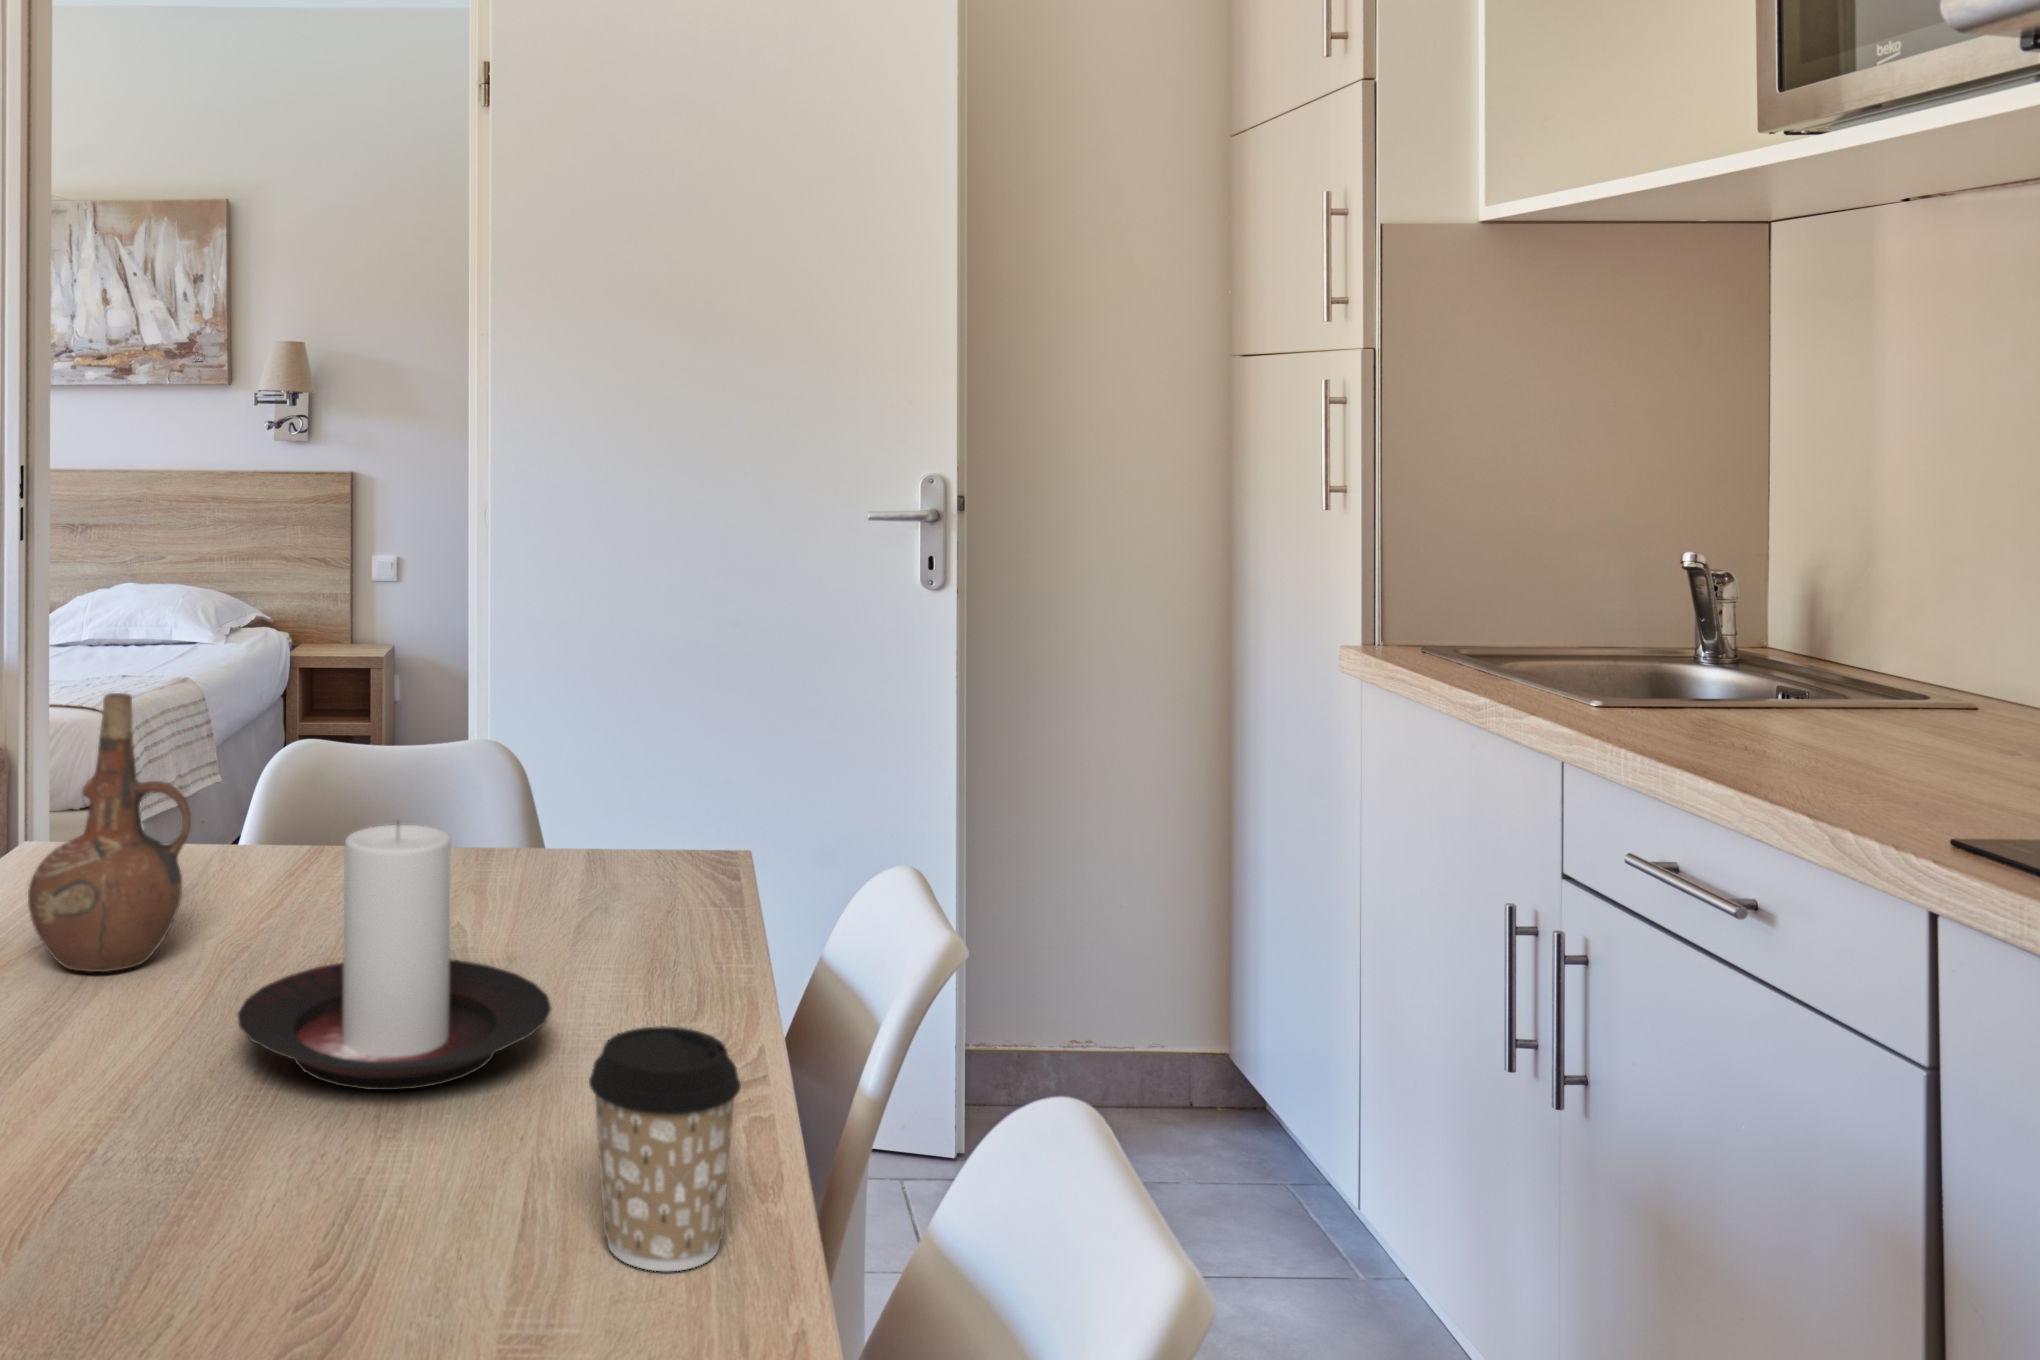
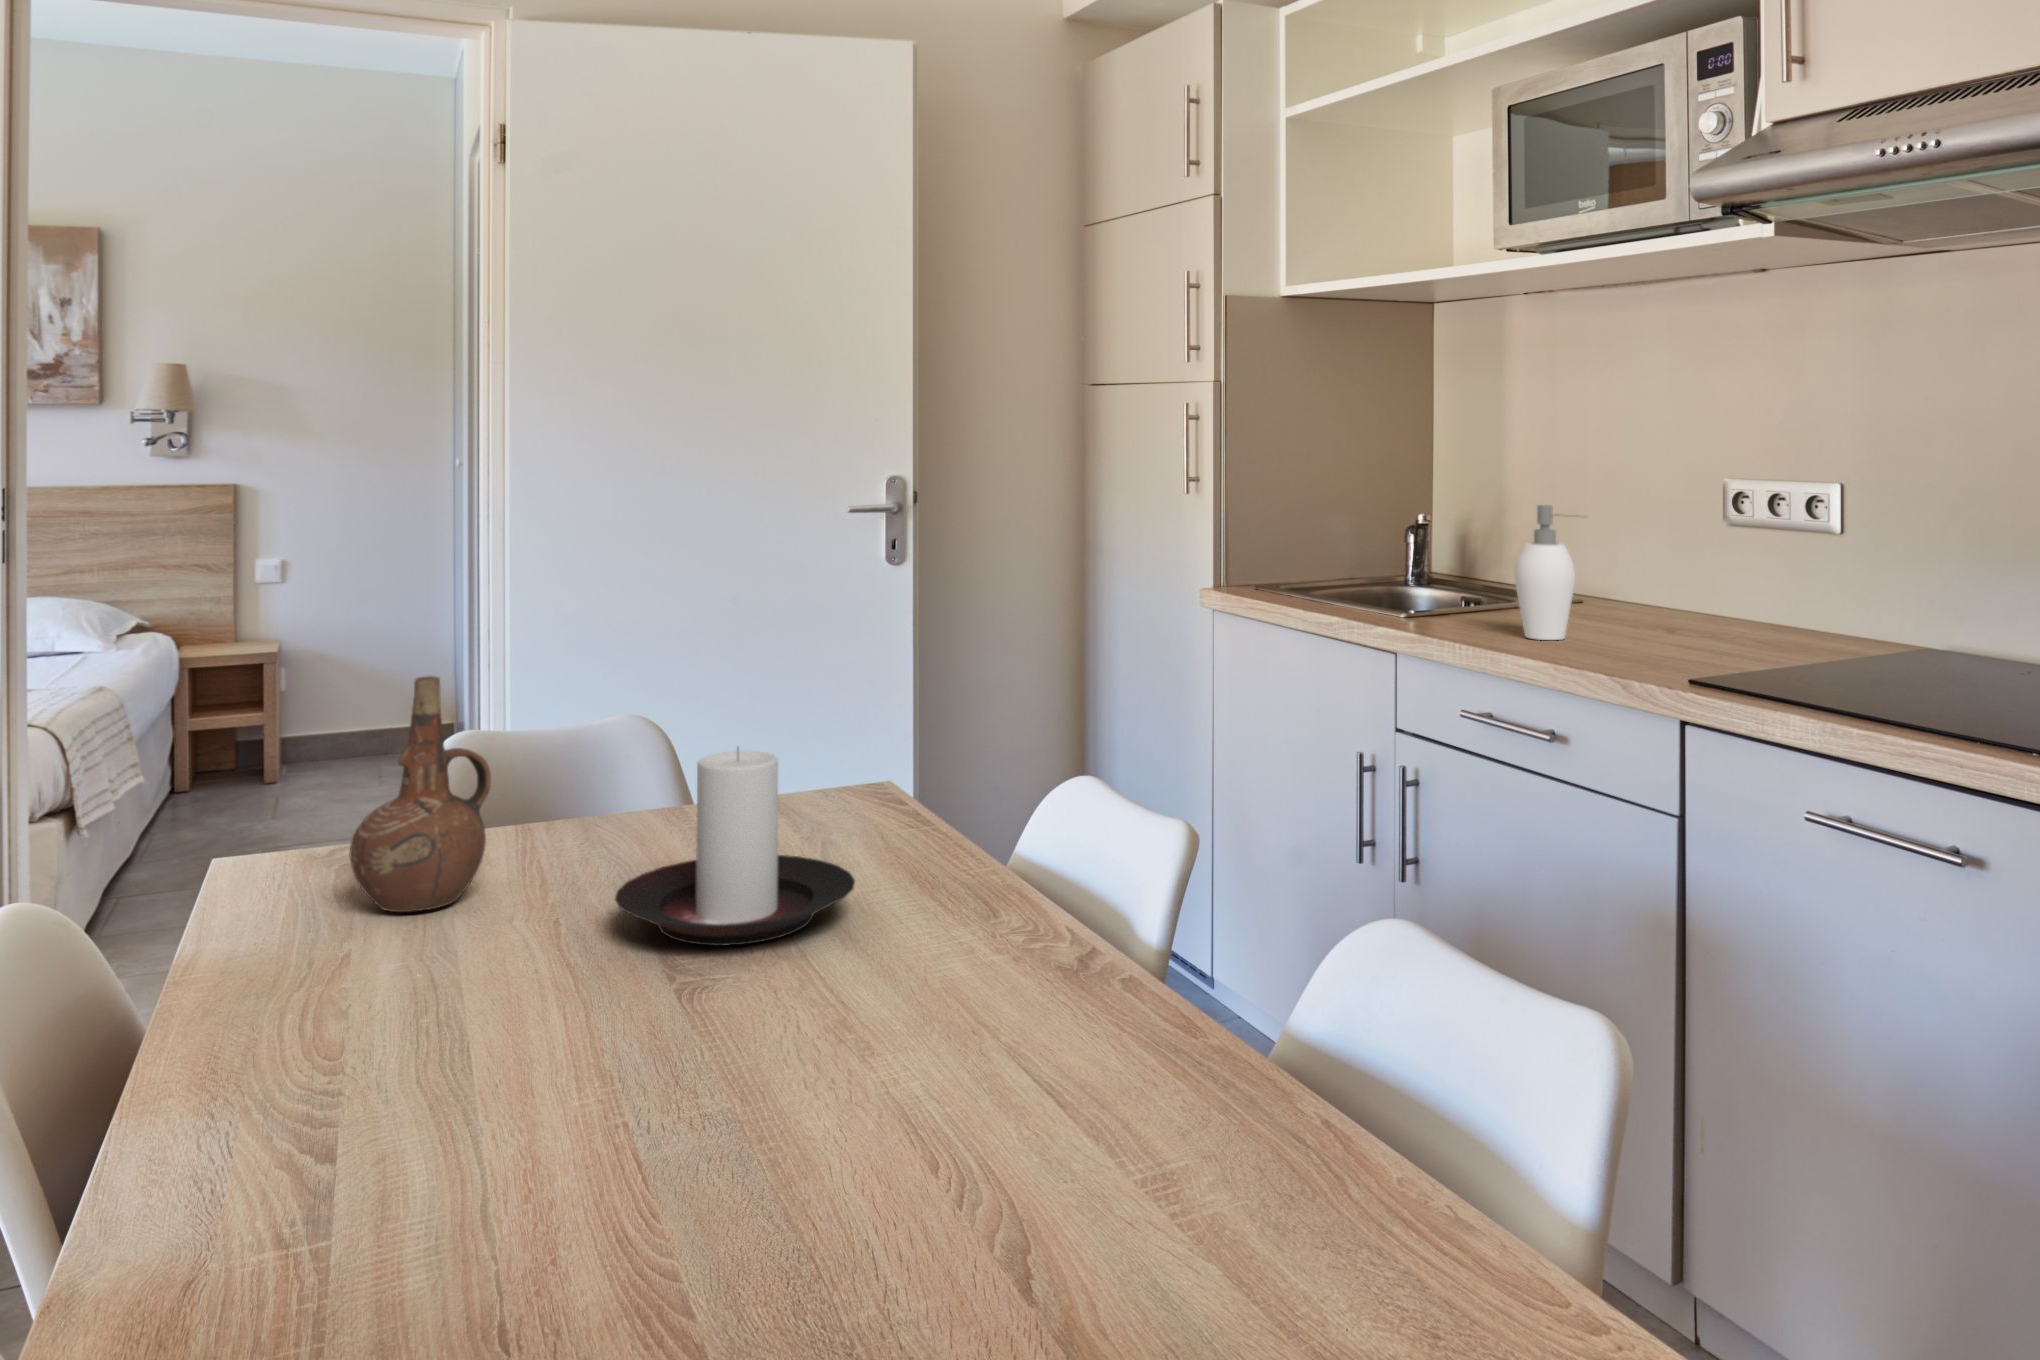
soap dispenser: none [1823,542,1969,775] -> present [1514,505,1580,640]
coffee cup: present [589,1026,741,1271] -> none [982,847,1082,999]

